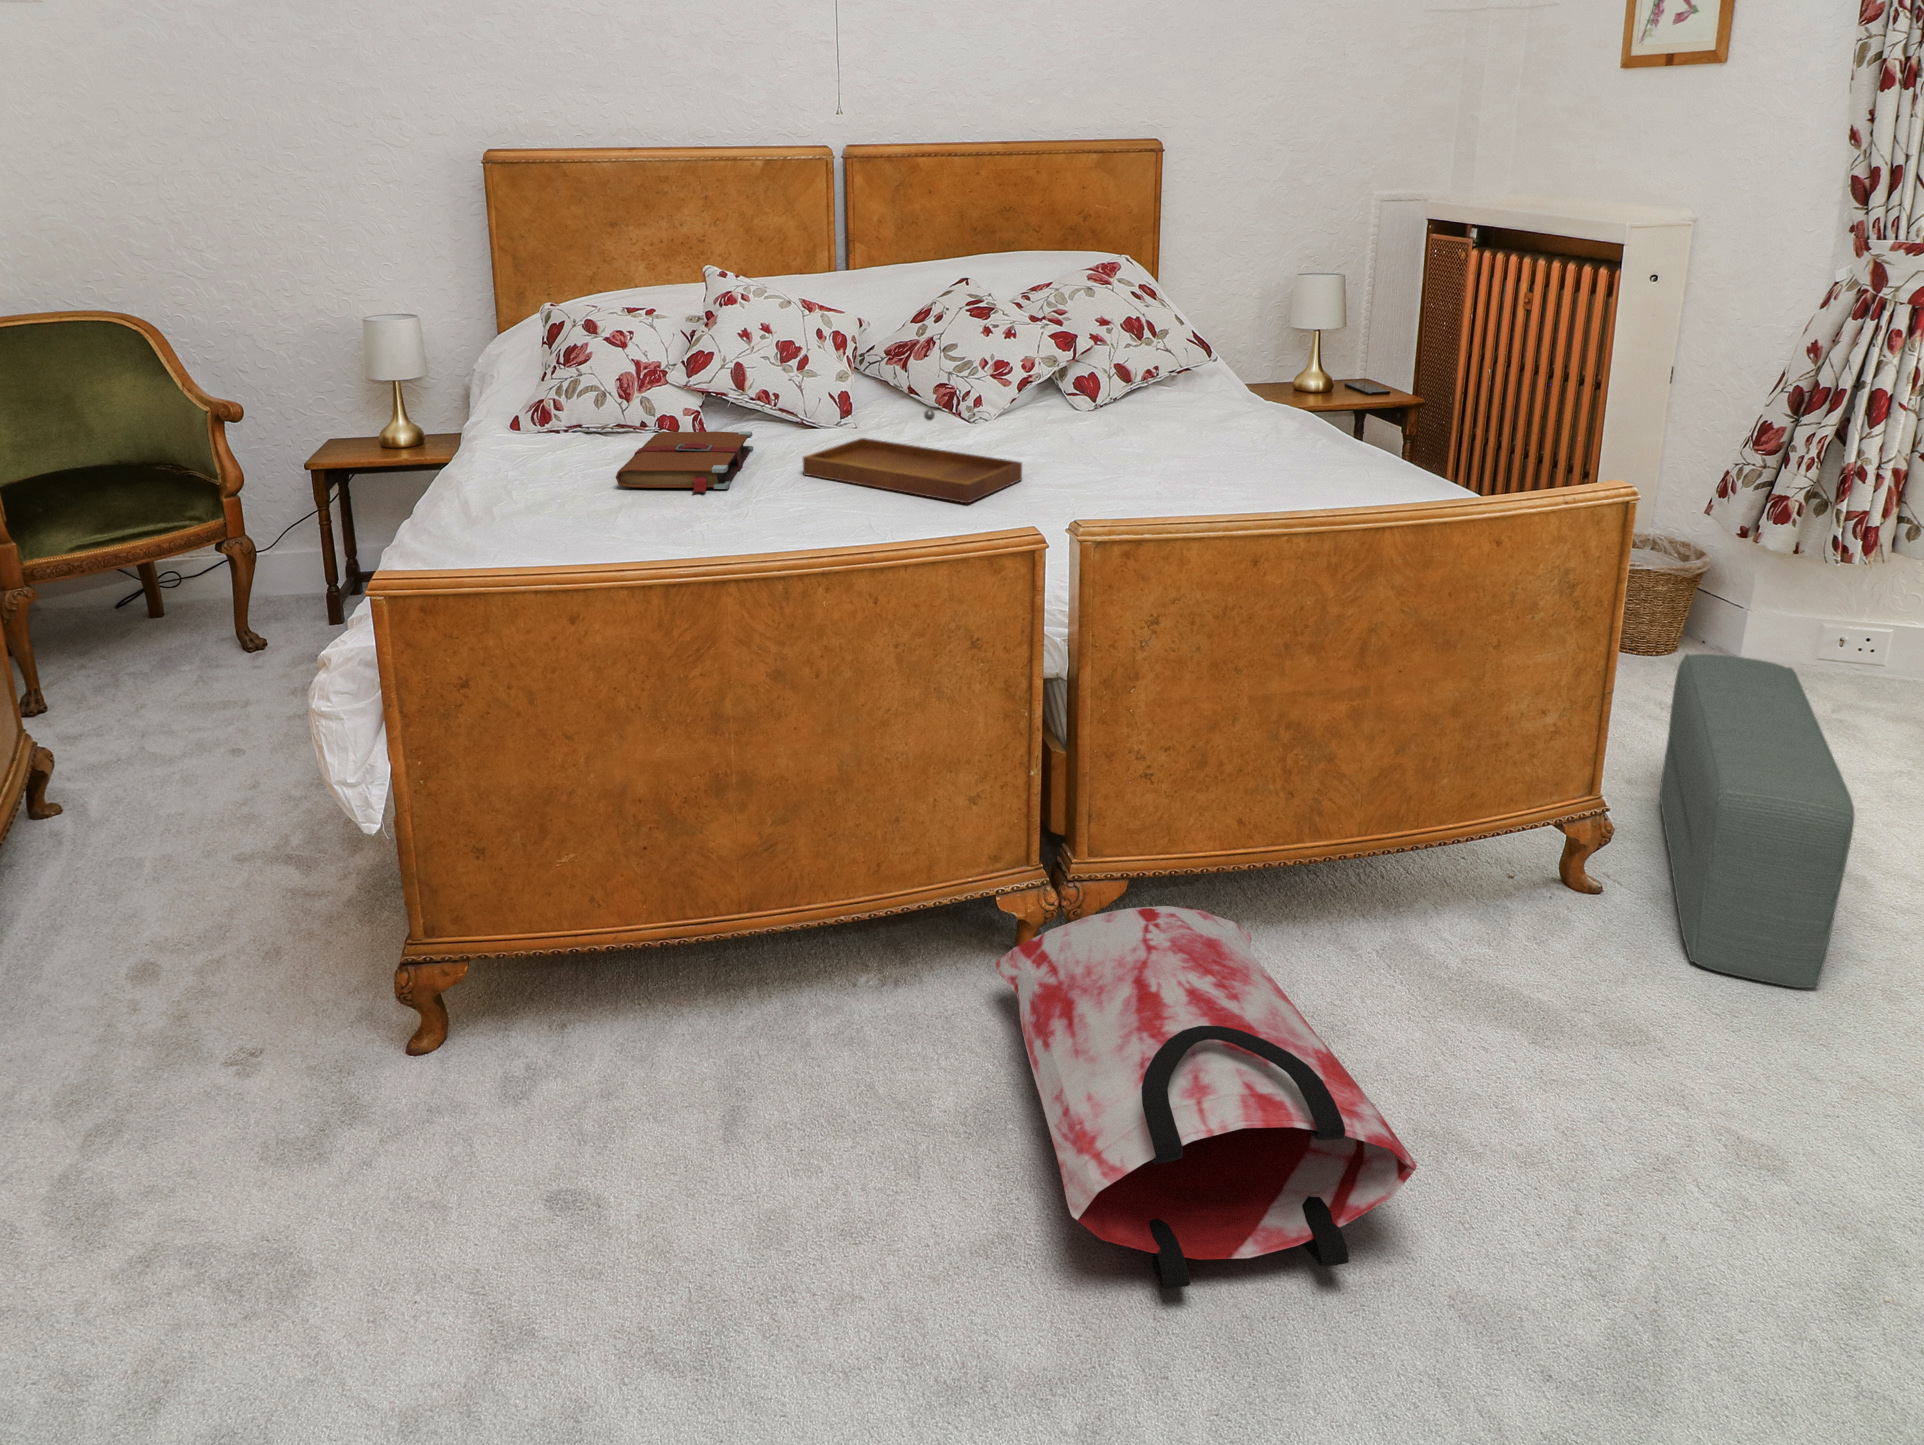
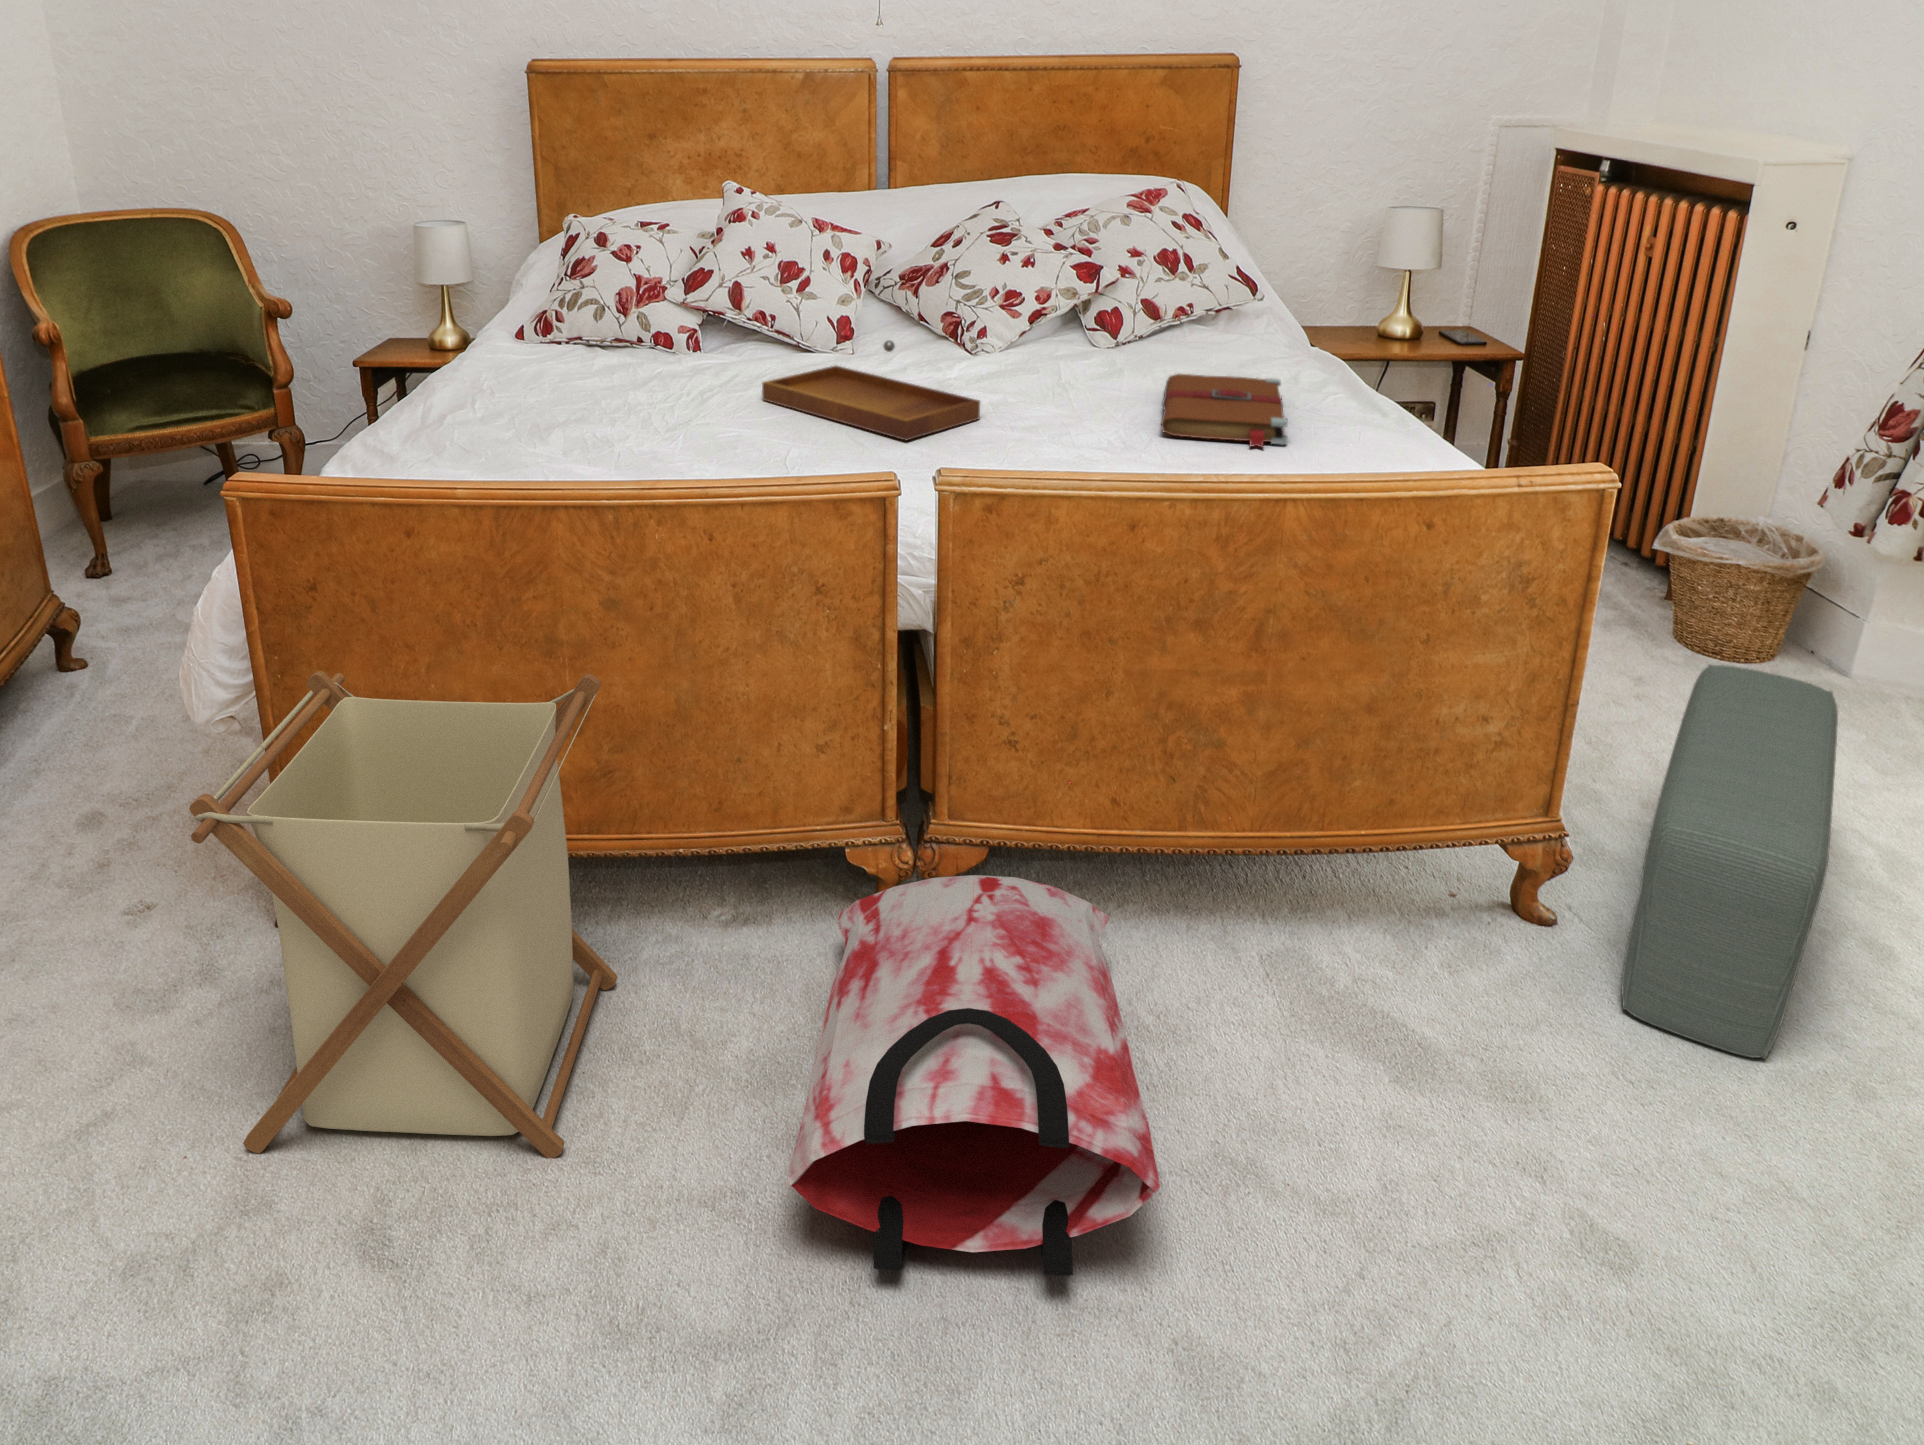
book: present [616,431,753,493] -> present [1161,374,1288,447]
laundry basket: none [430,745,808,1285] -> present [189,671,617,1158]

